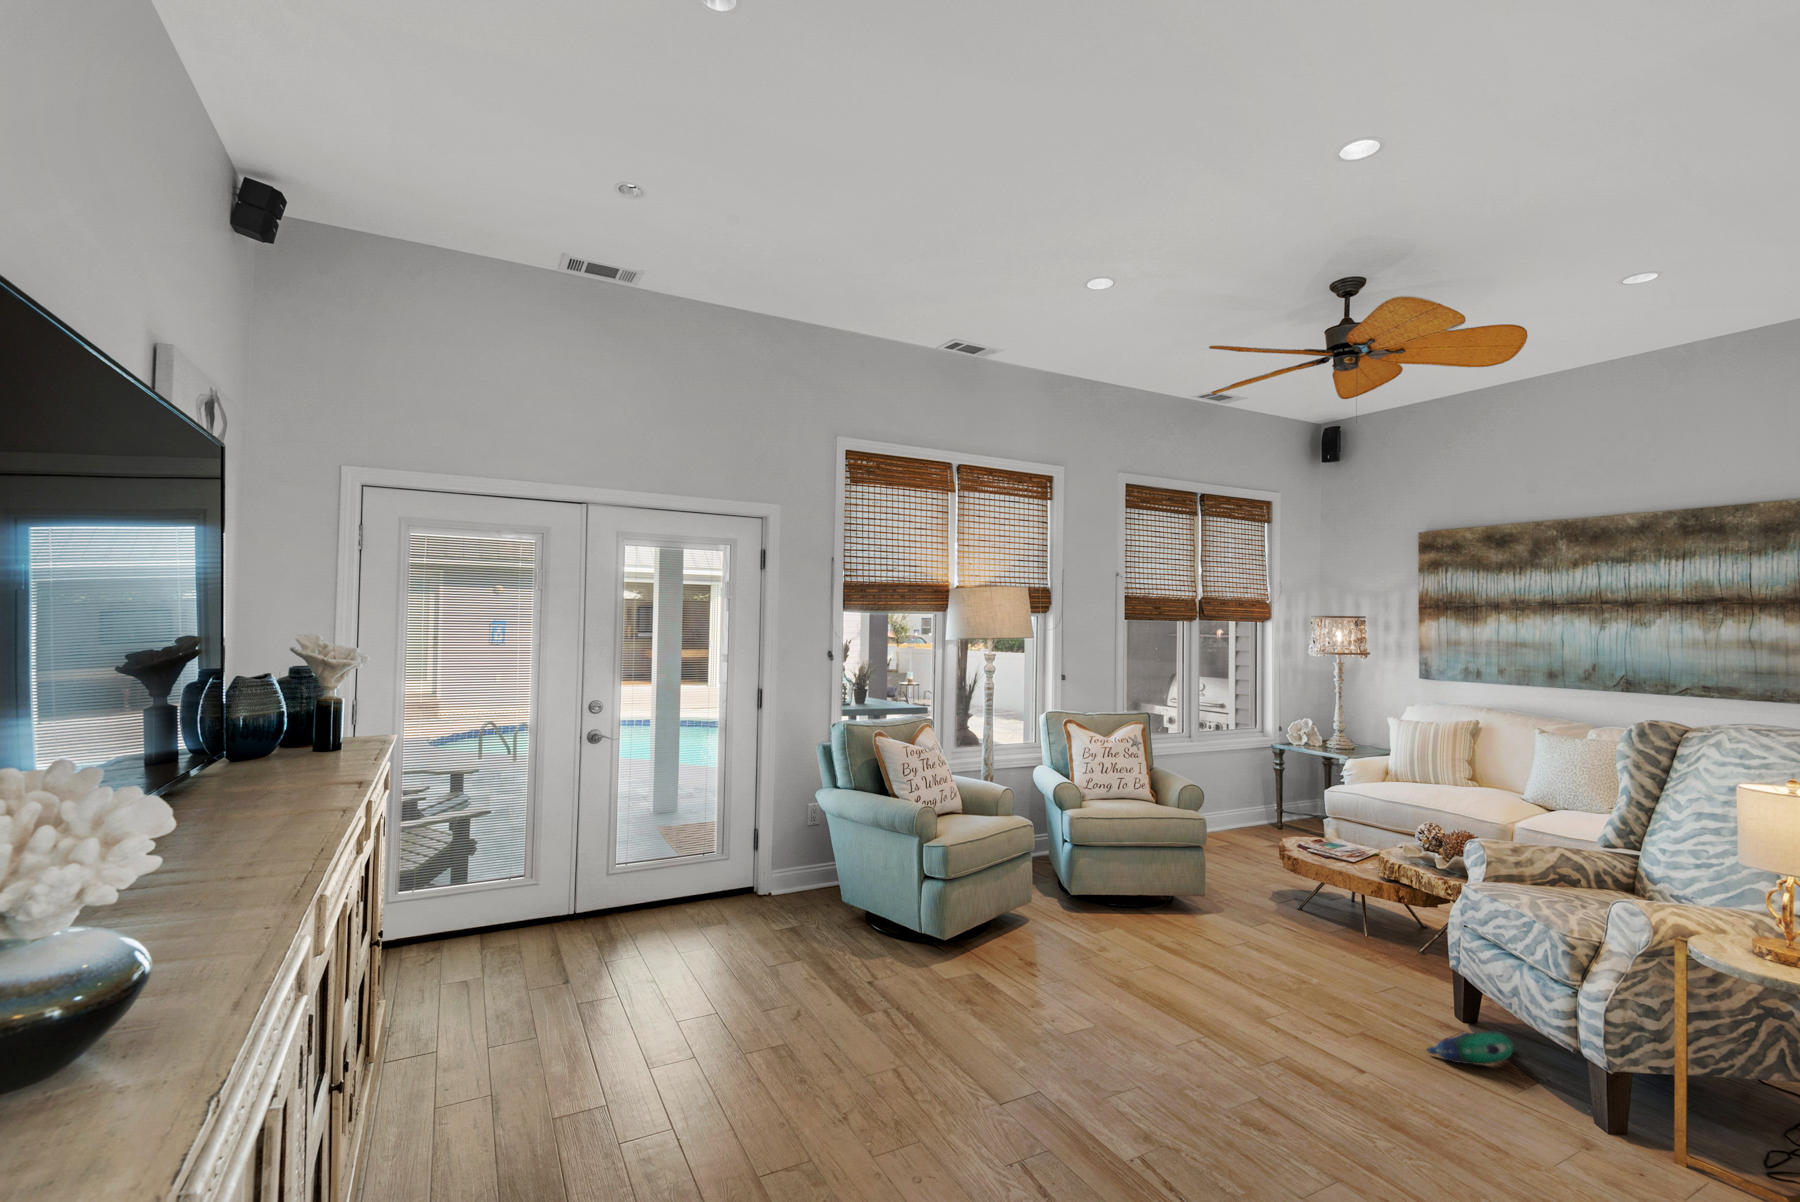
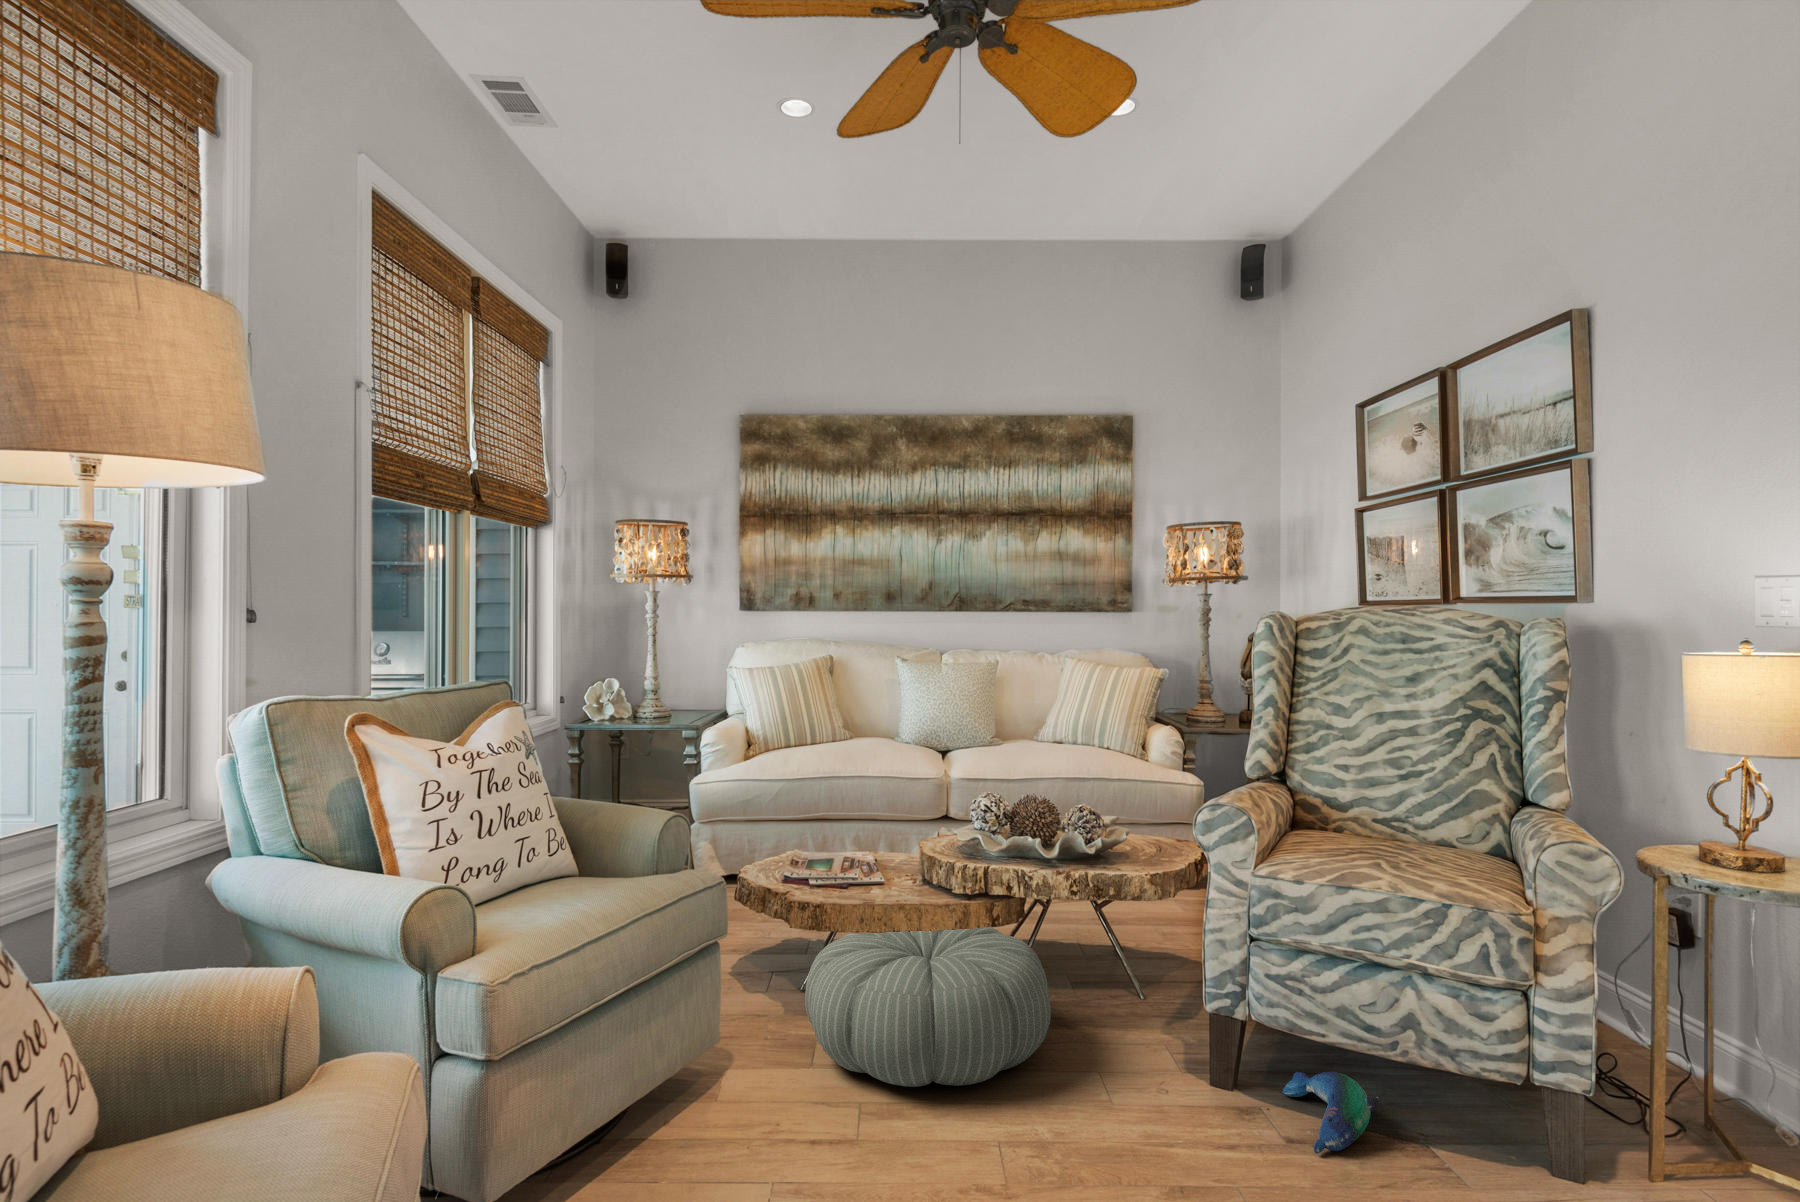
pouf: none [1230,867,1388,962] -> present [805,925,1051,1087]

